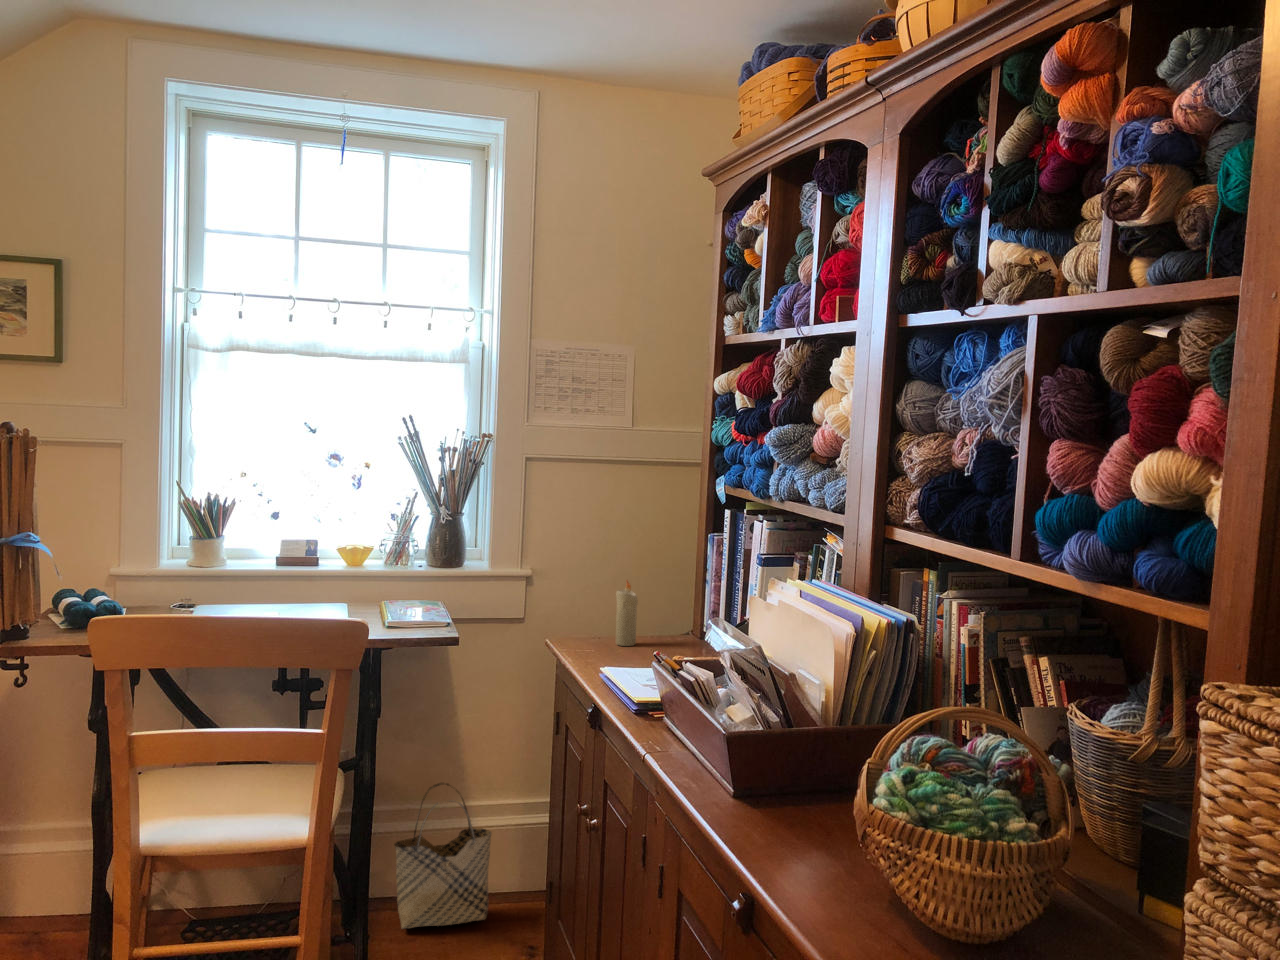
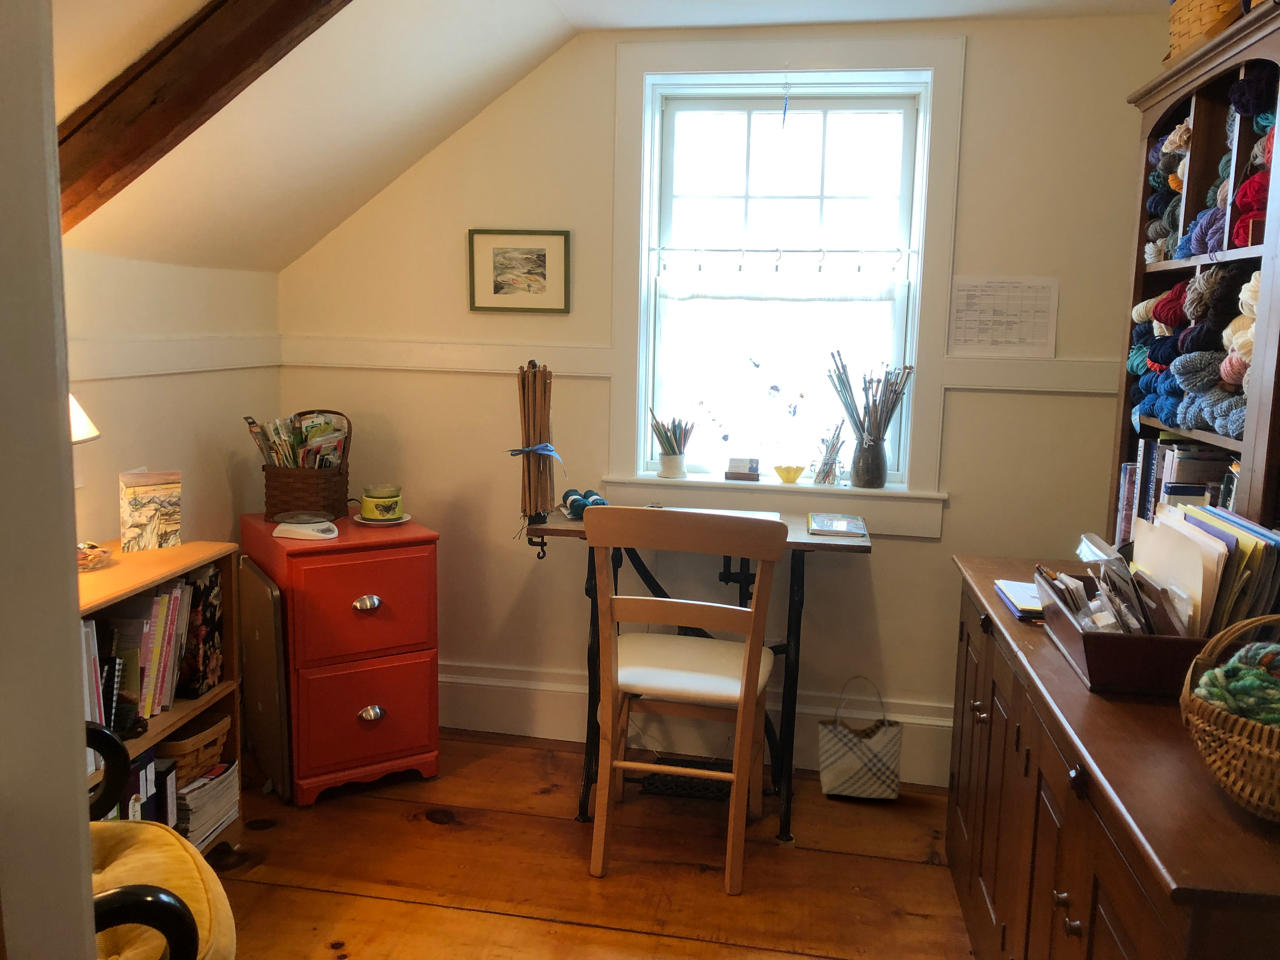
candle: present [616,581,638,646] -> none [1020,502,1043,565]

